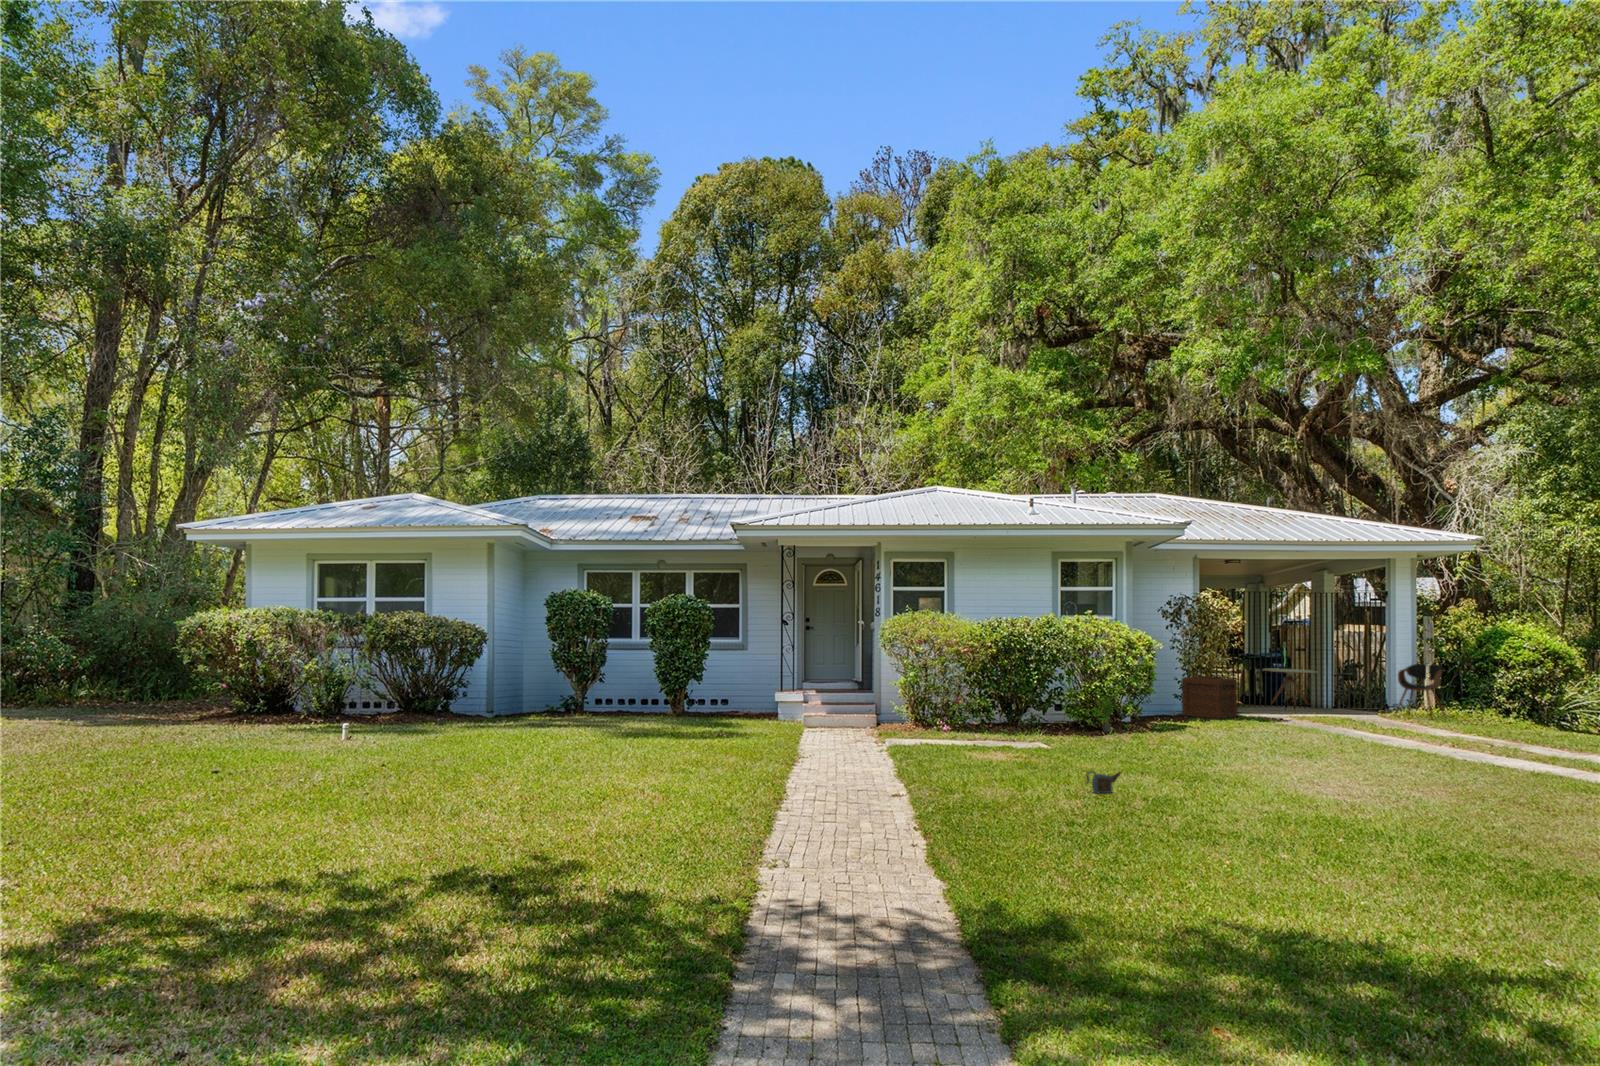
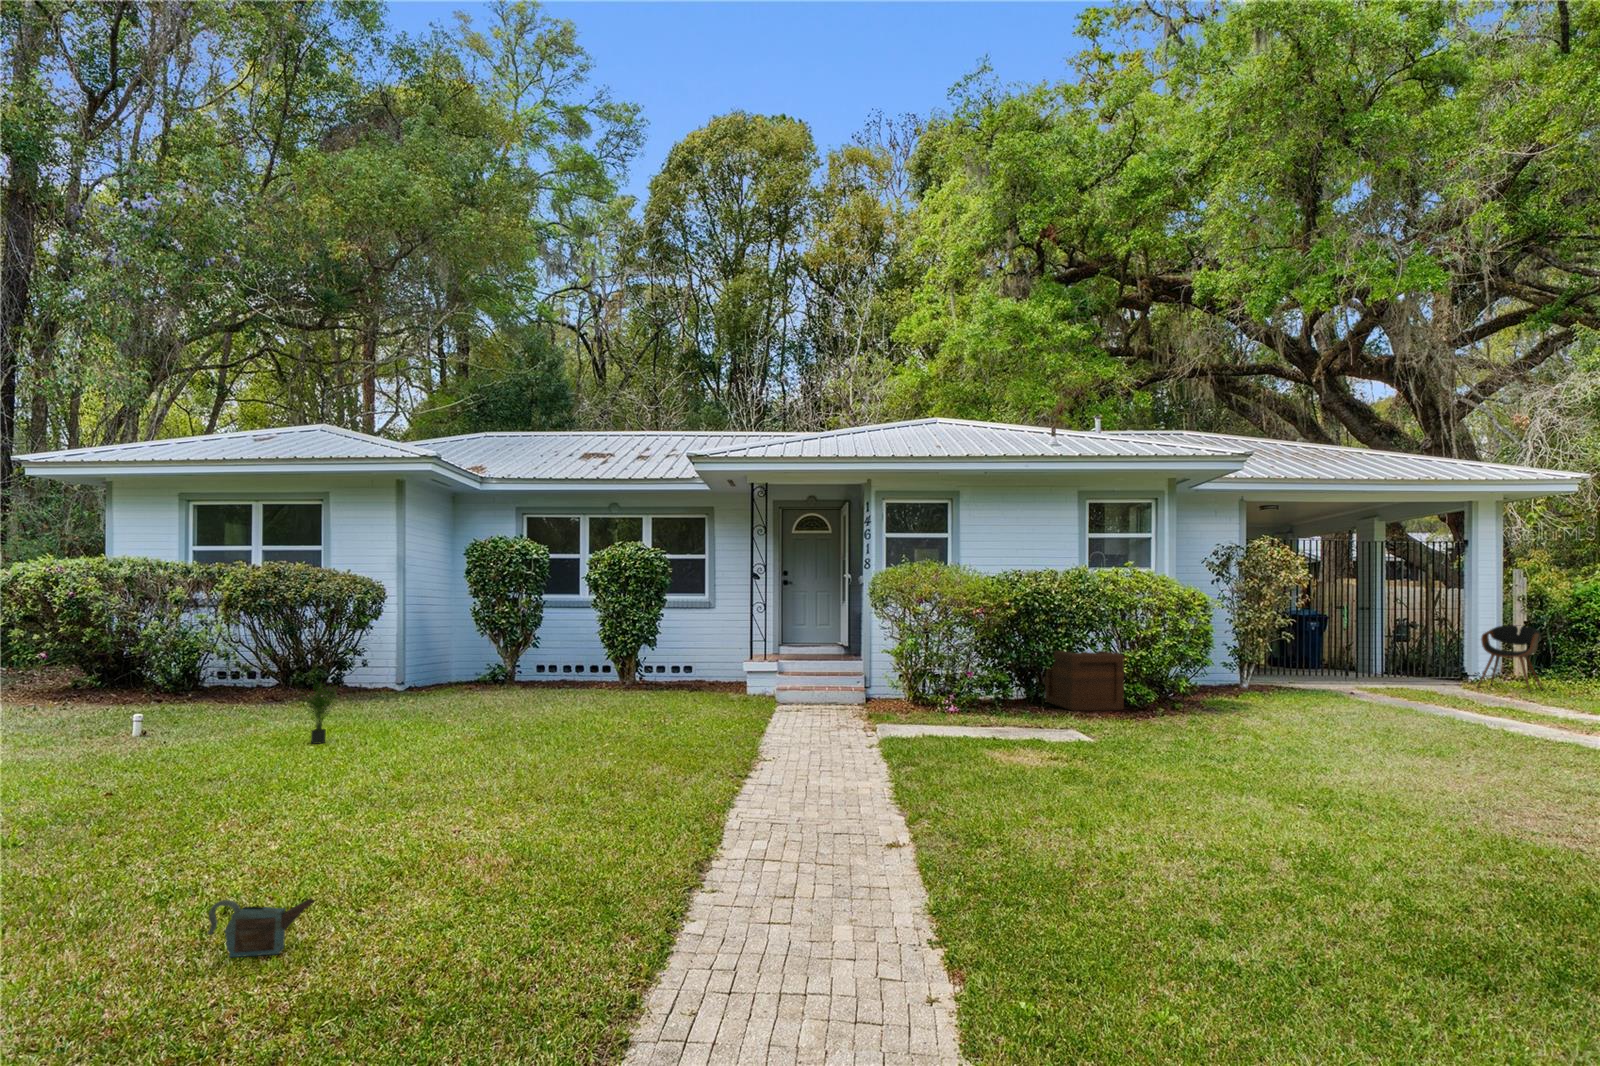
round table: present [1263,669,1317,704] -> none [1305,630,1373,674]
wooden crate: present [1182,676,1238,719] -> present [1045,649,1124,711]
potted plant: present [1100,700,1114,732] -> present [303,685,334,744]
watering can: present [1086,771,1121,793] -> present [207,899,314,957]

